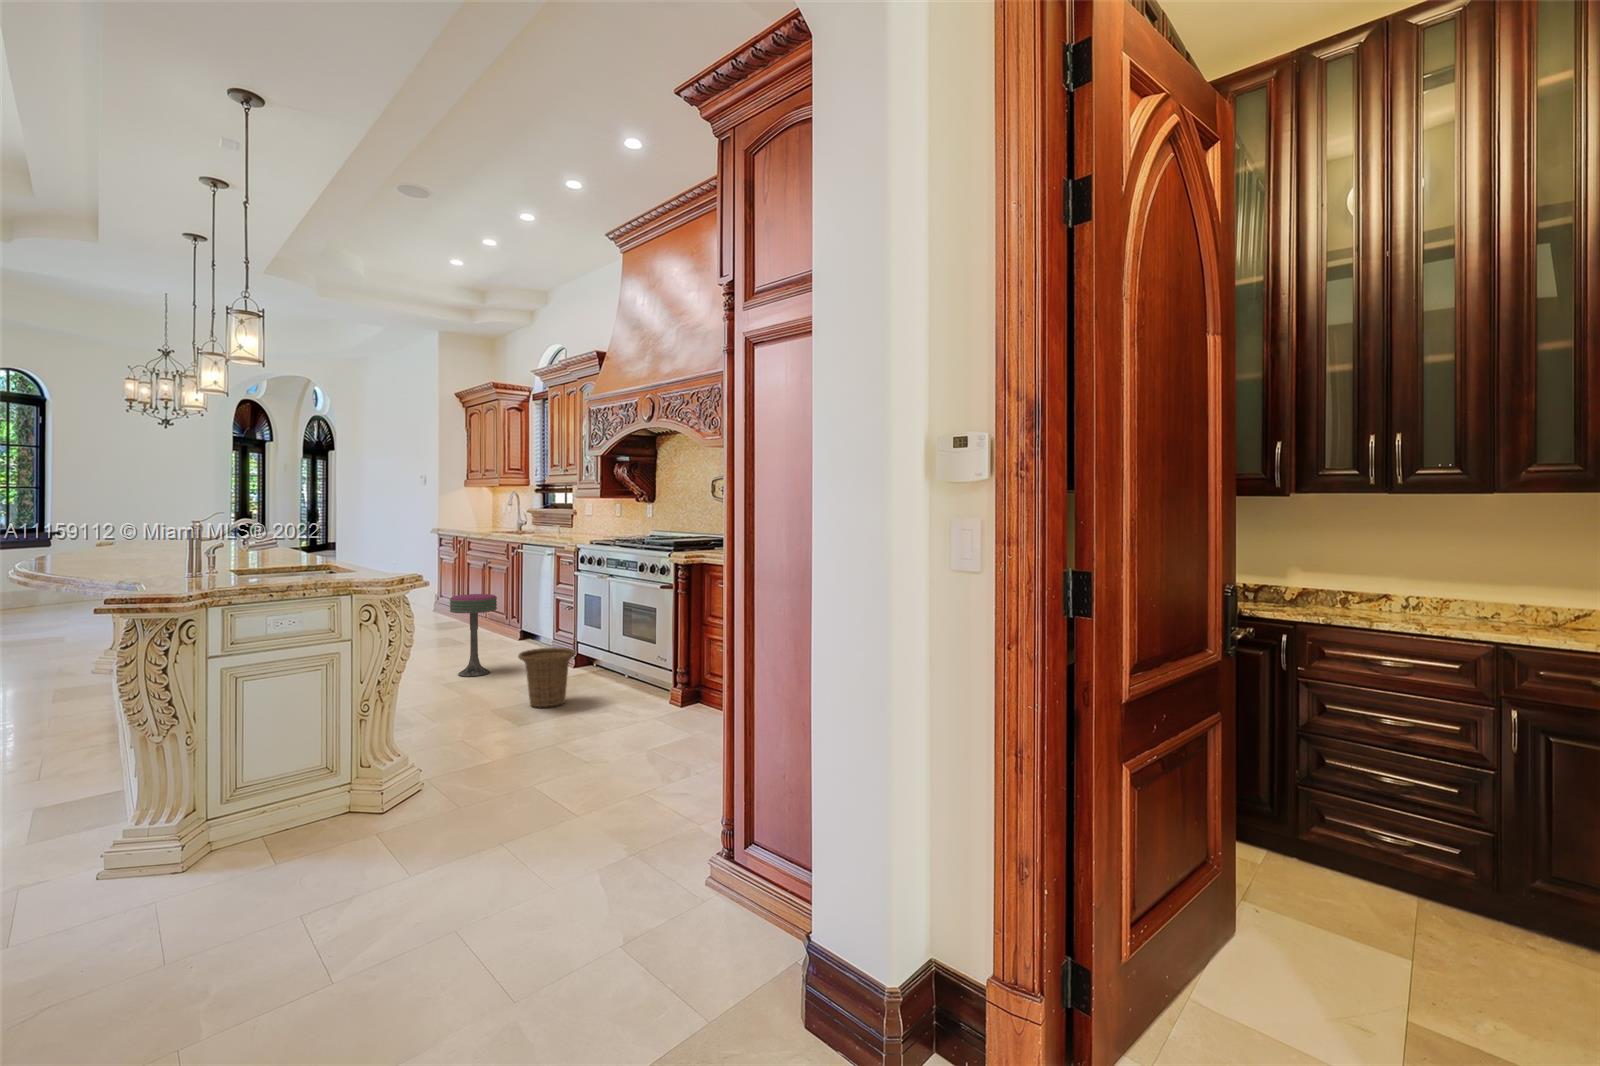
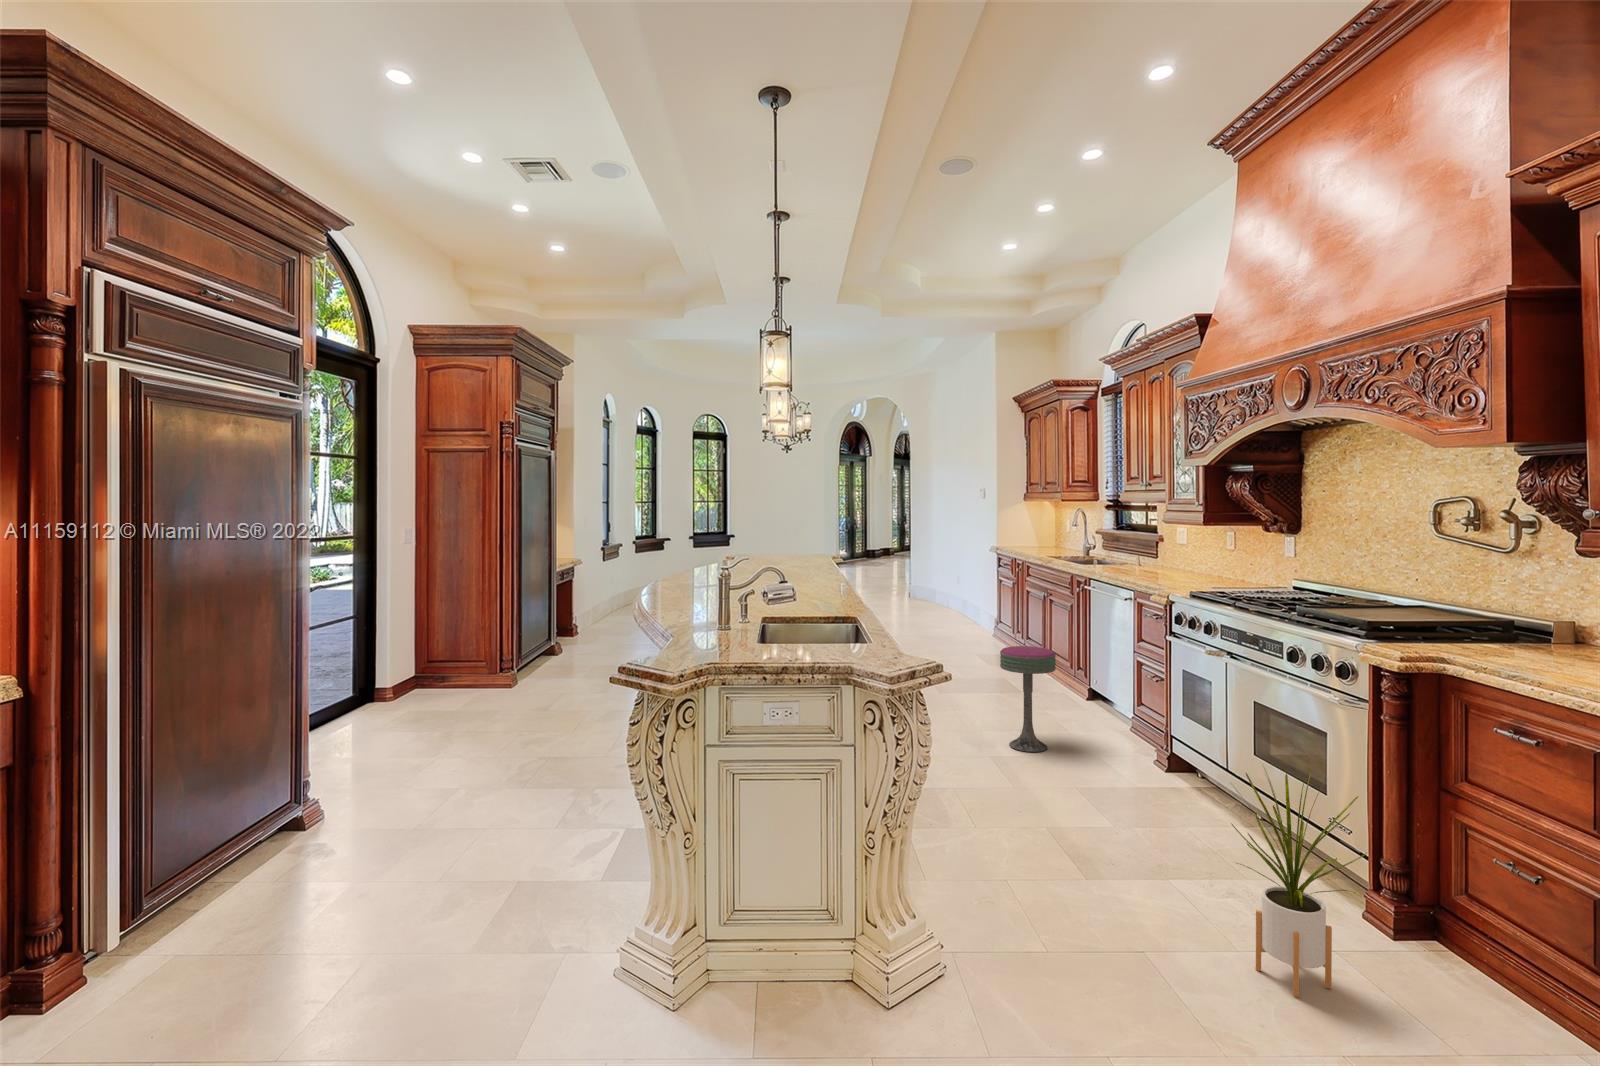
house plant: none [607,620,672,744] -> present [1231,768,1367,997]
basket: present [518,648,576,708] -> none [1081,747,1167,843]

